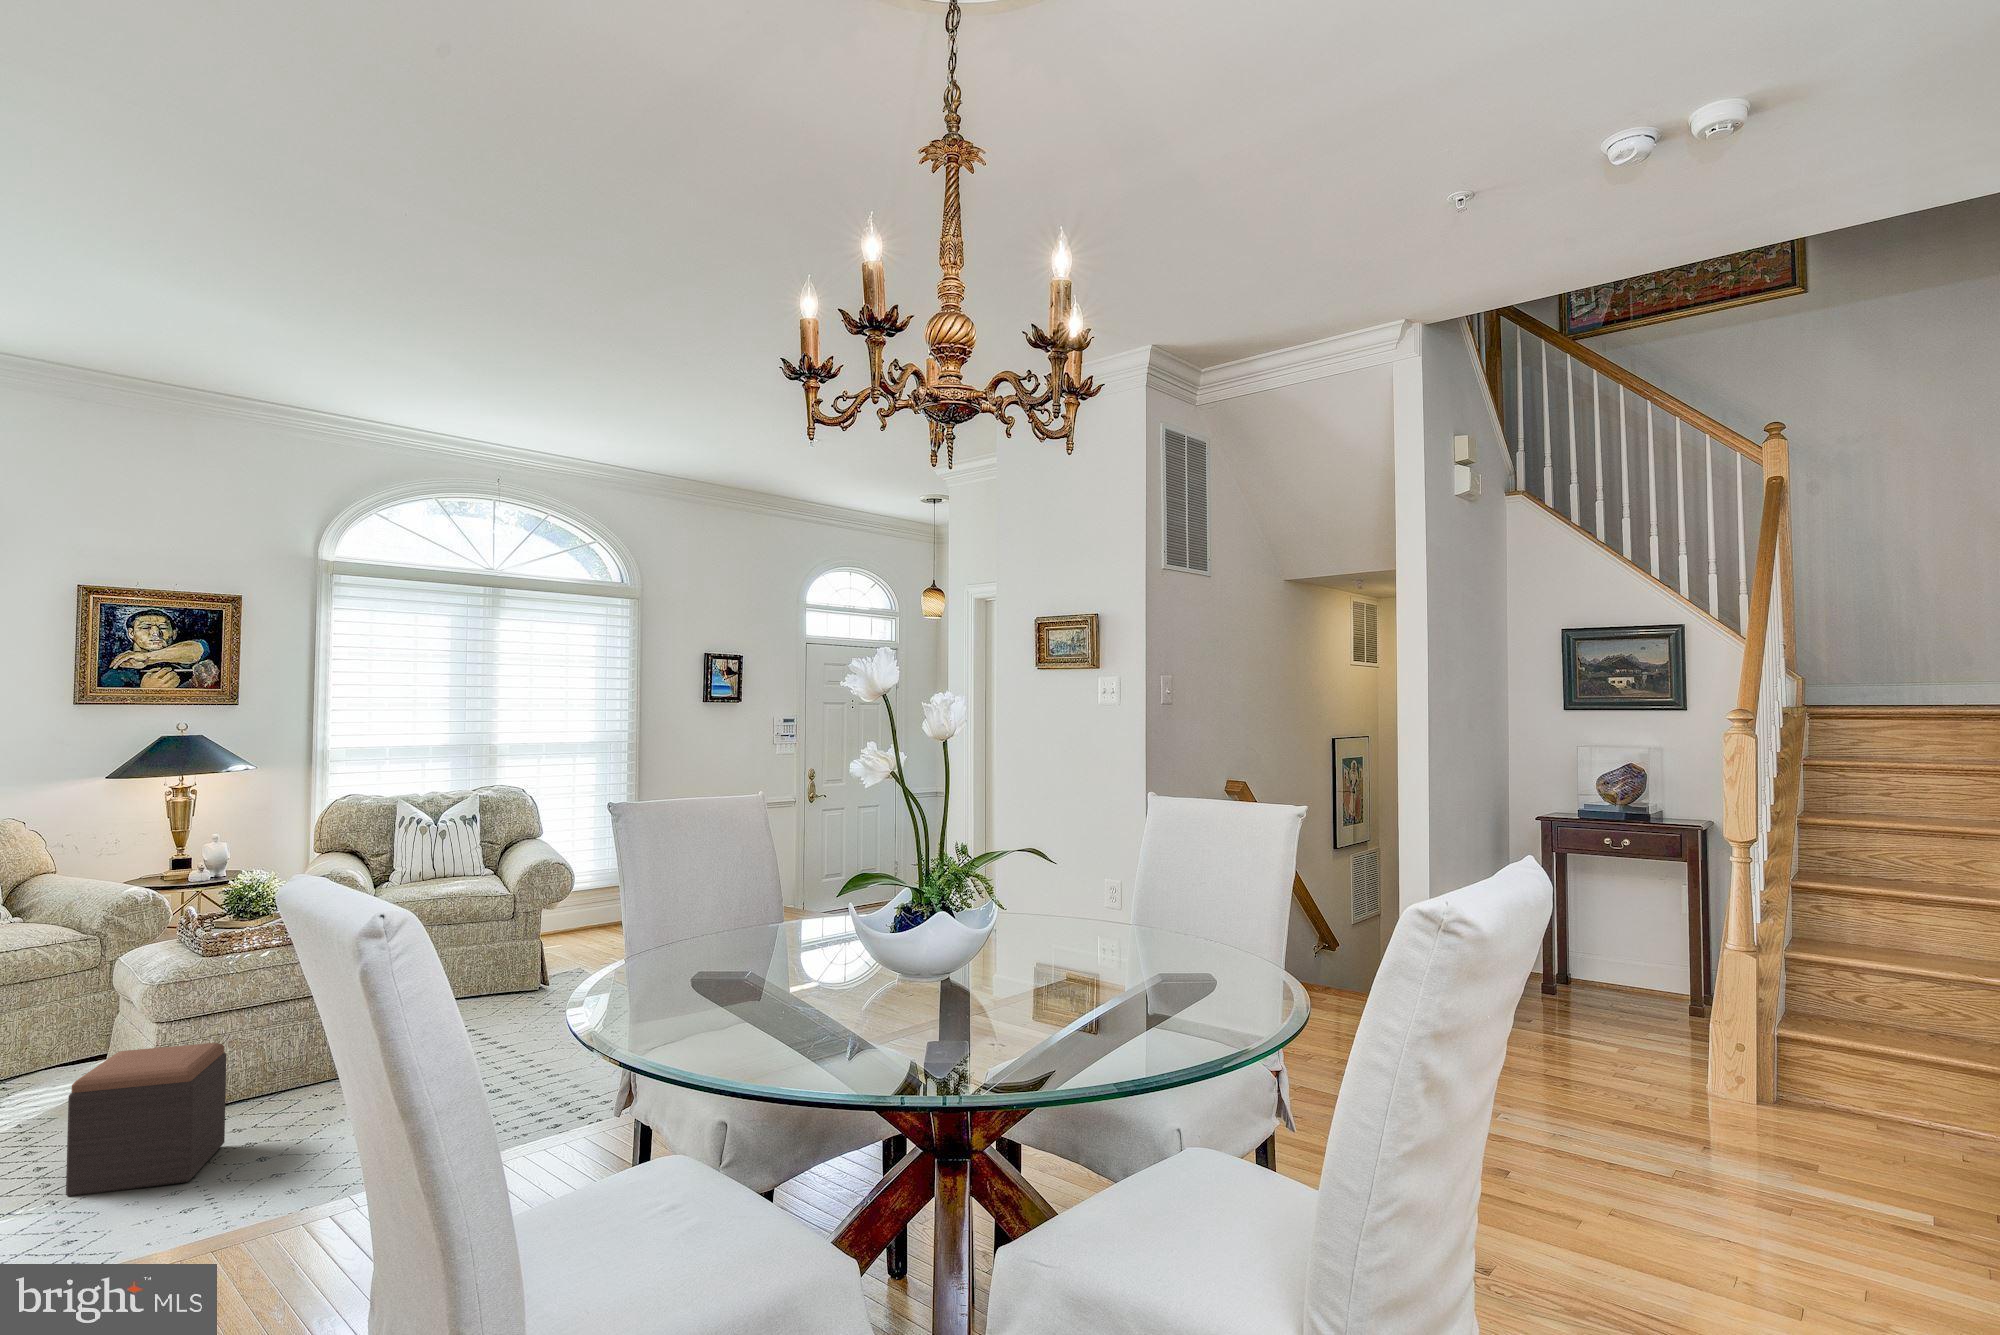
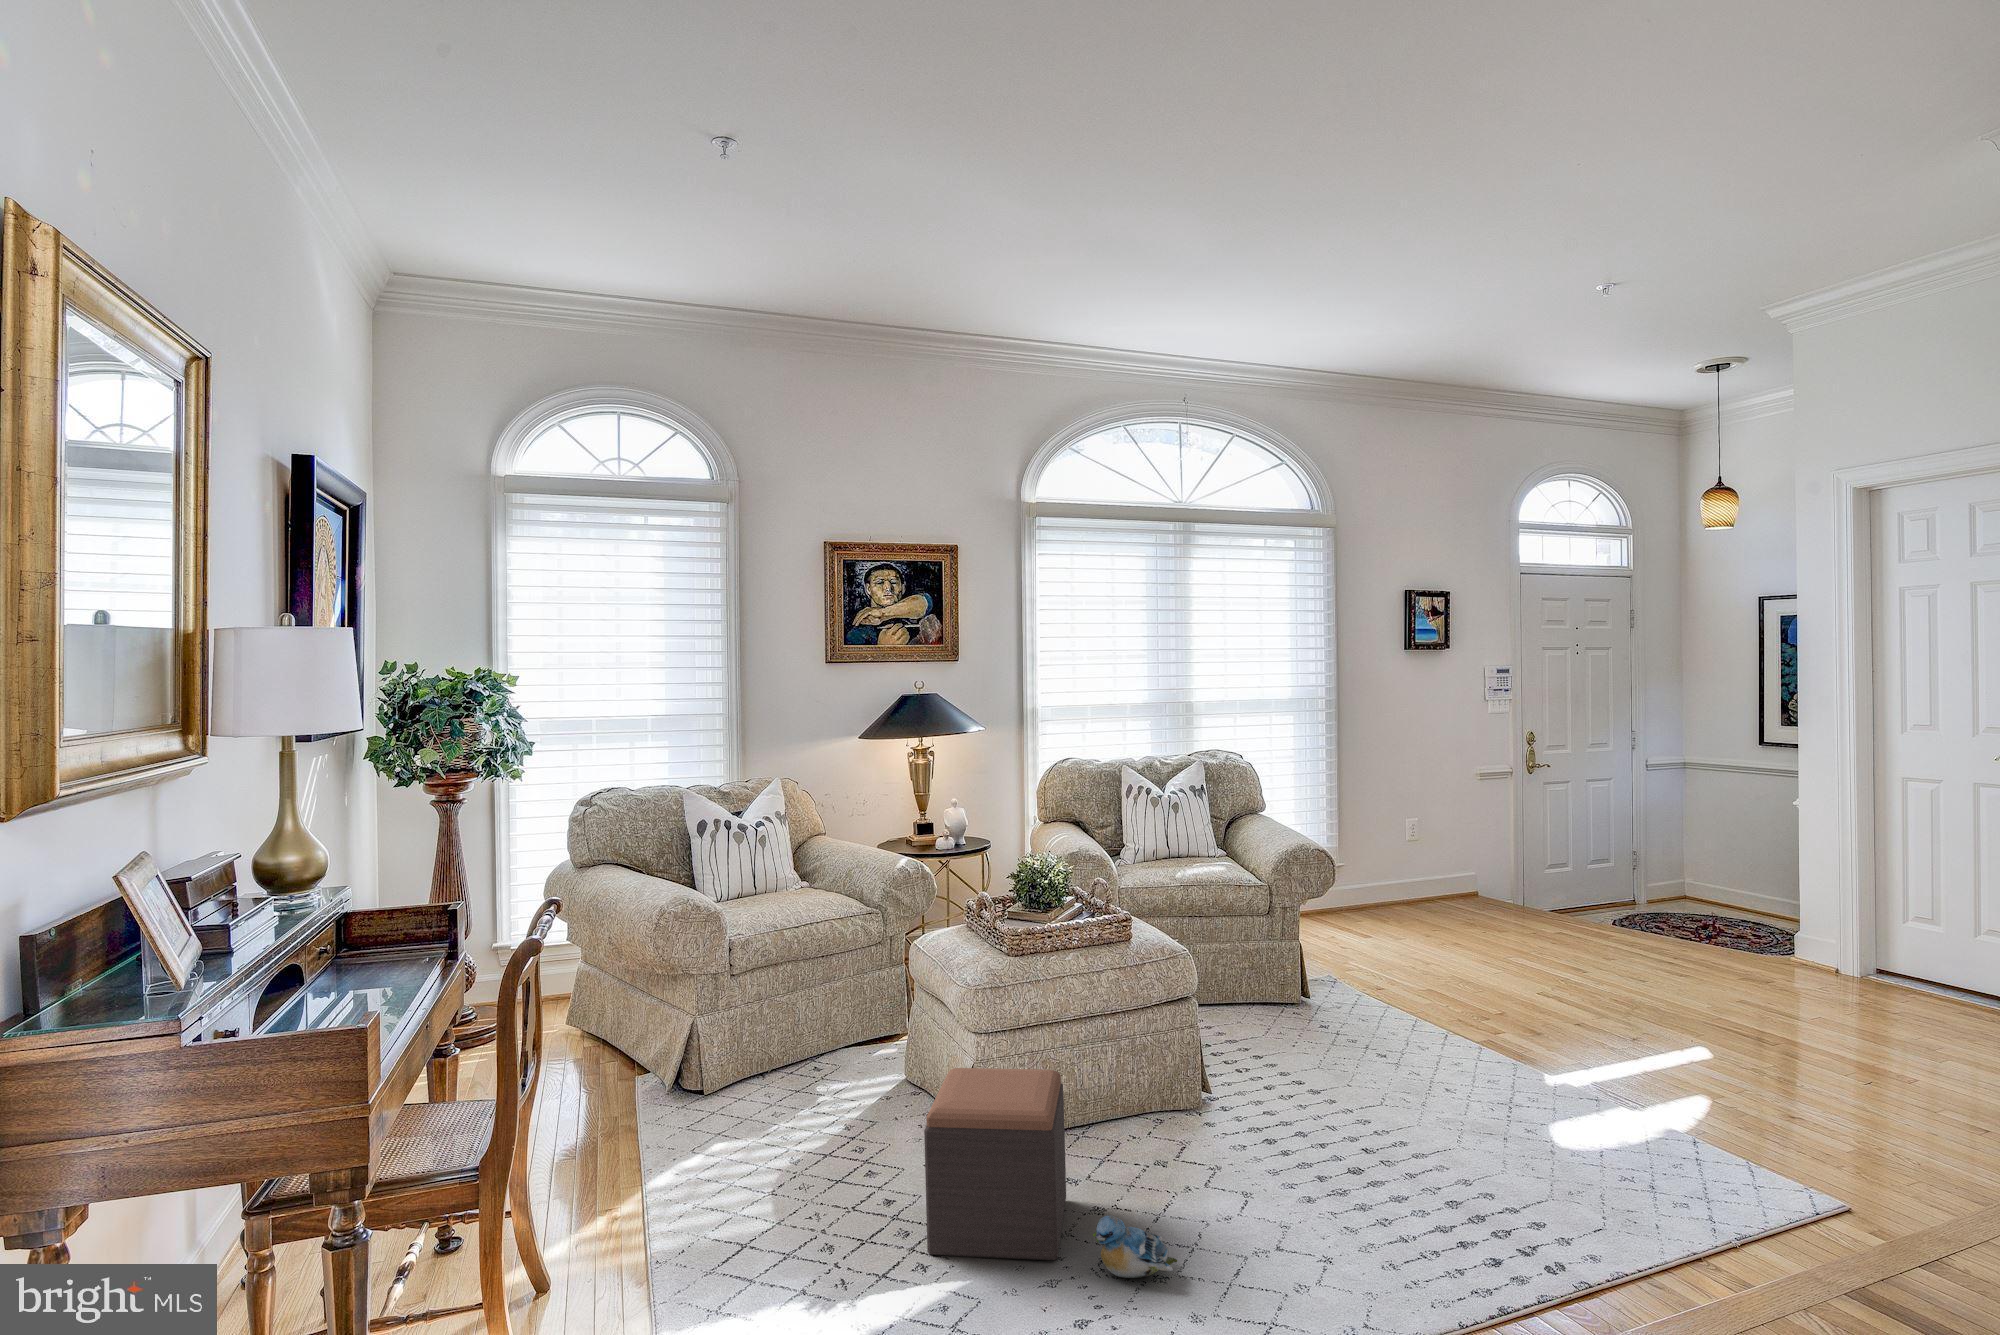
plush toy: none [219,1138,295,1182] -> present [1093,1216,1177,1278]

